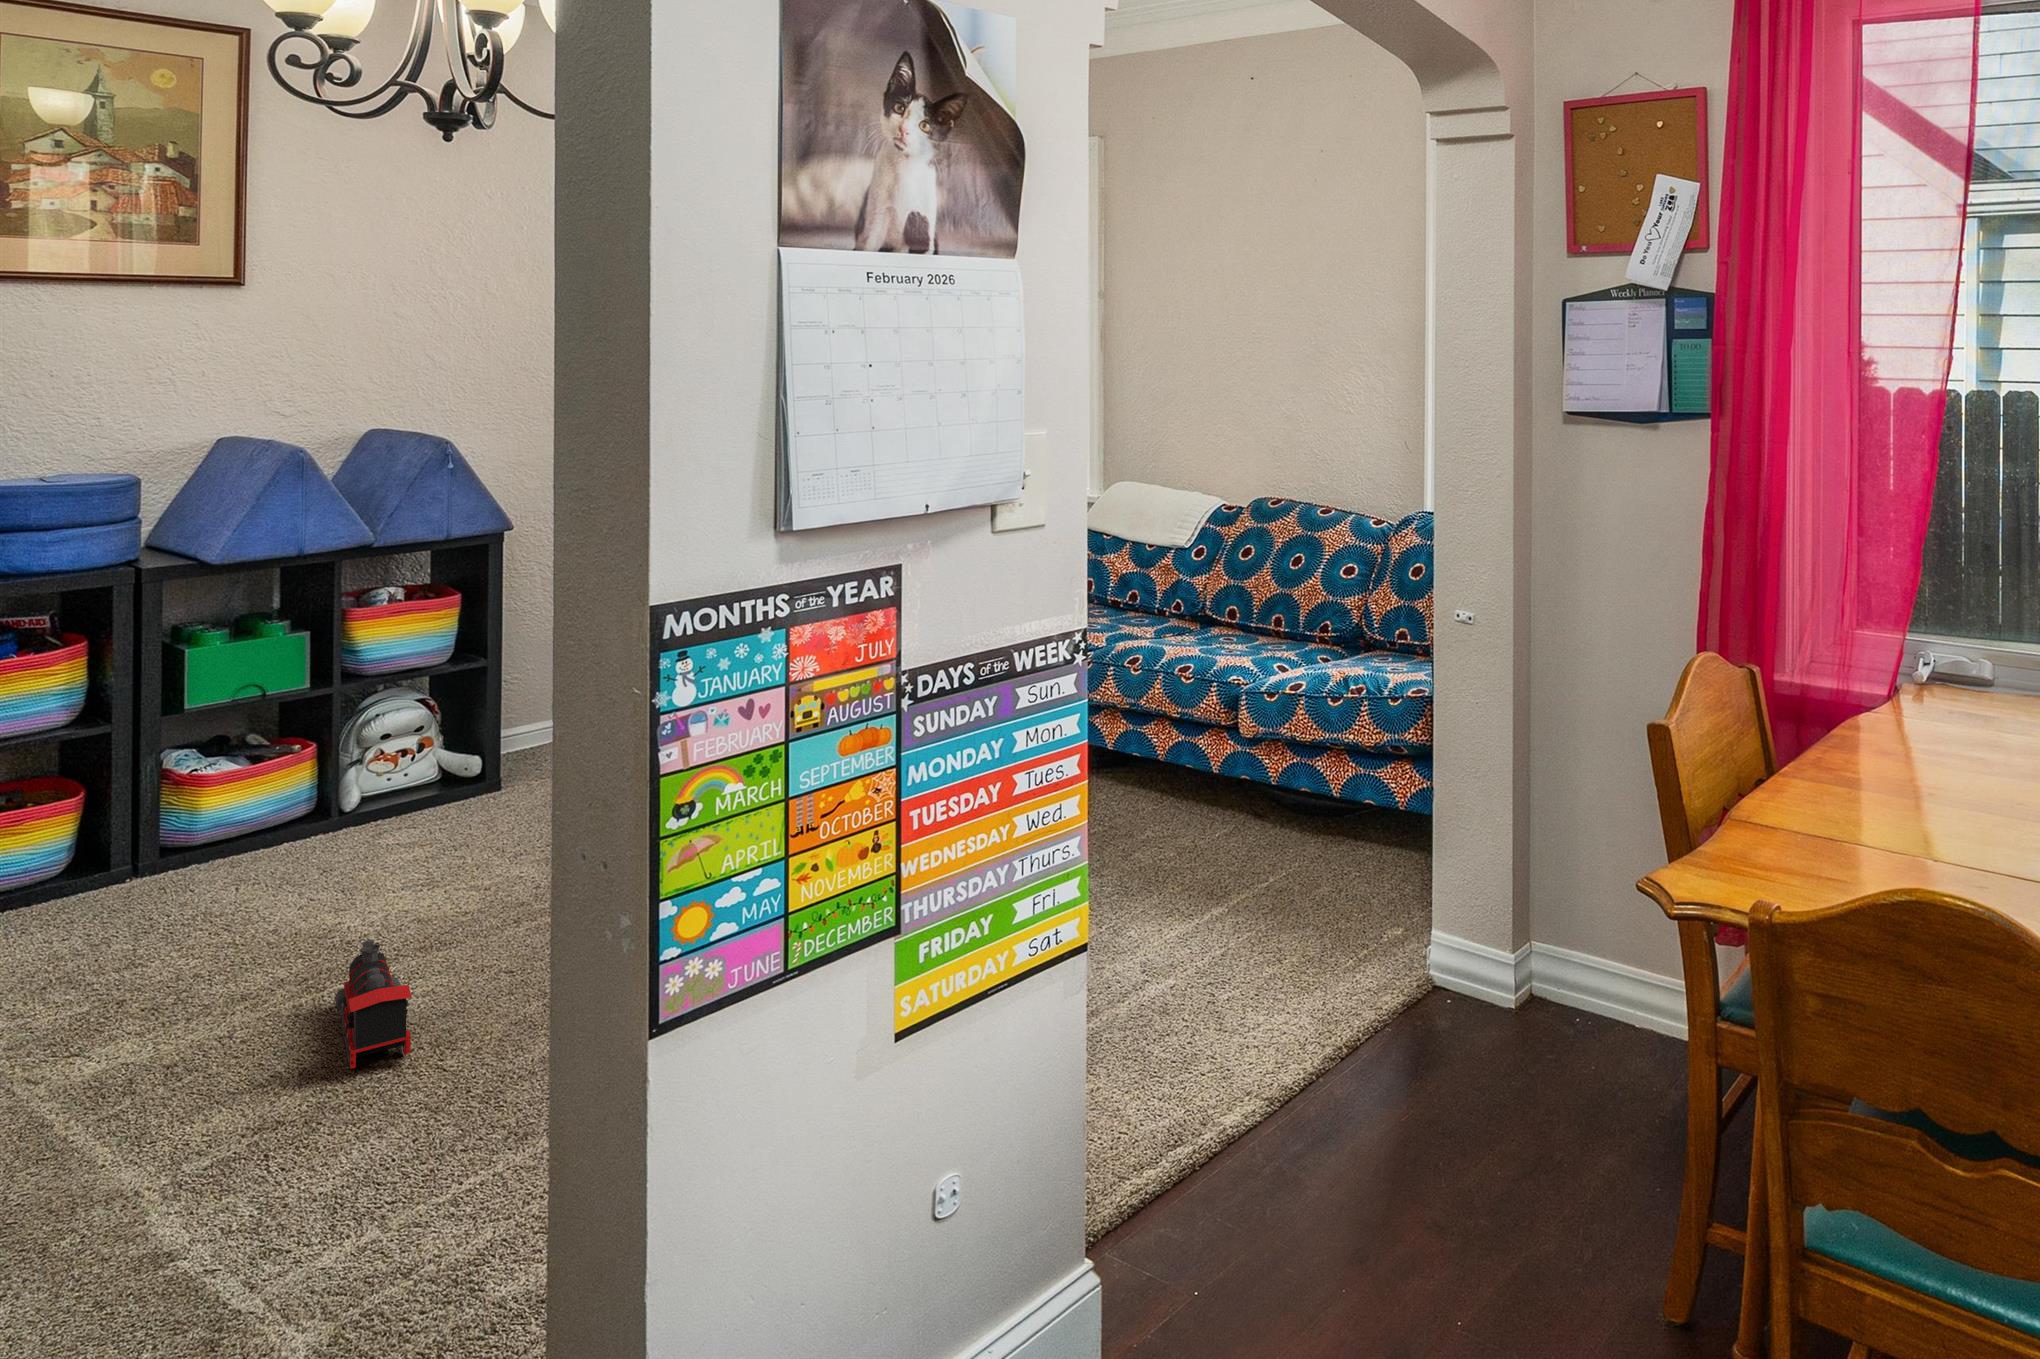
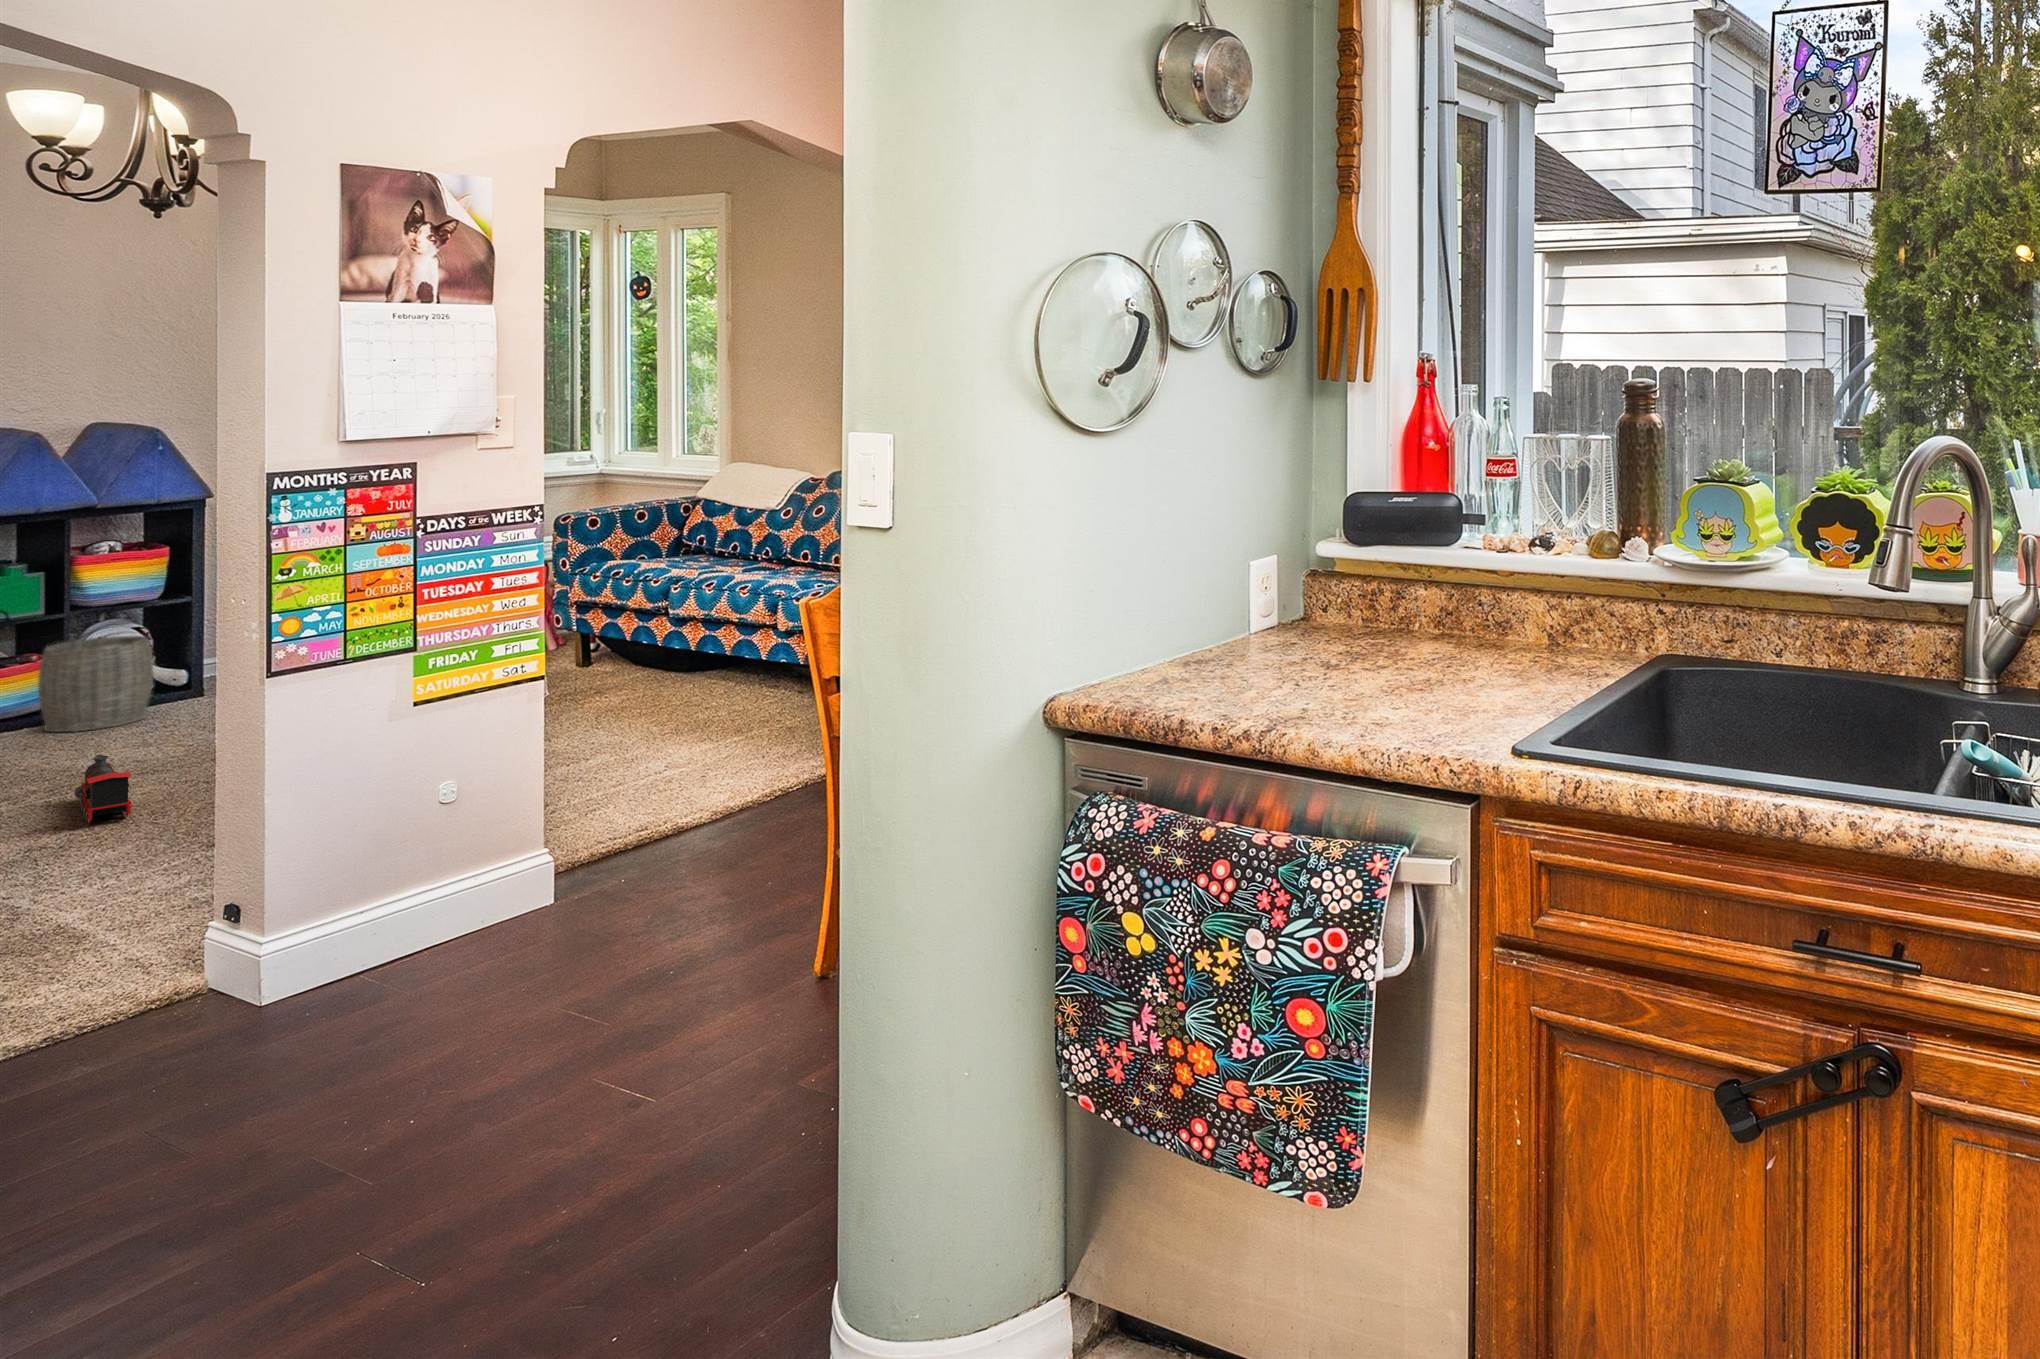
woven basket: none [301,714,440,852] -> present [38,636,153,732]

